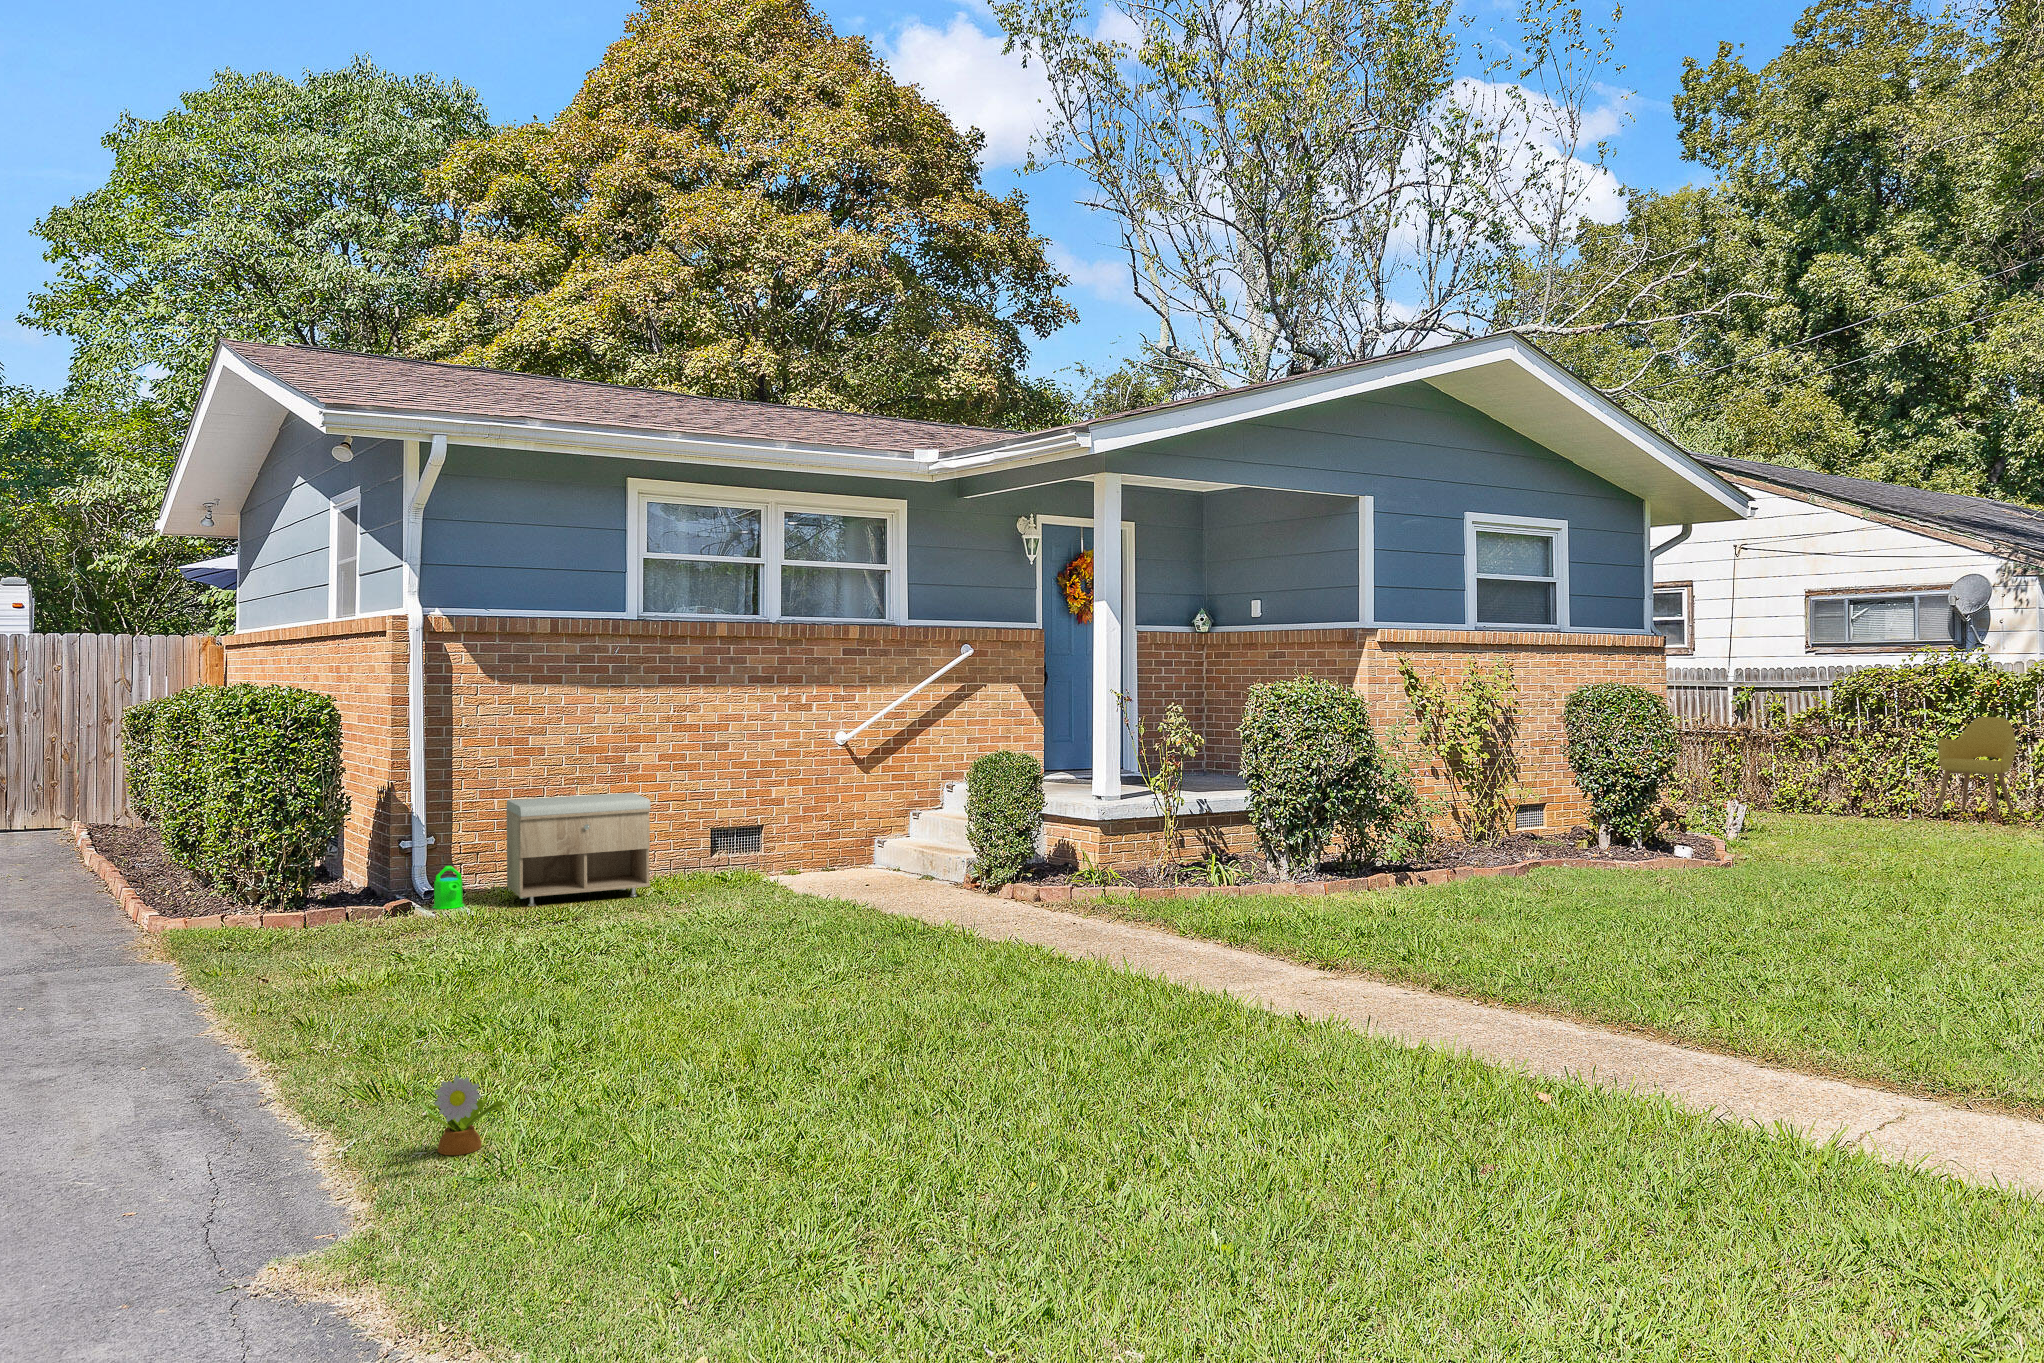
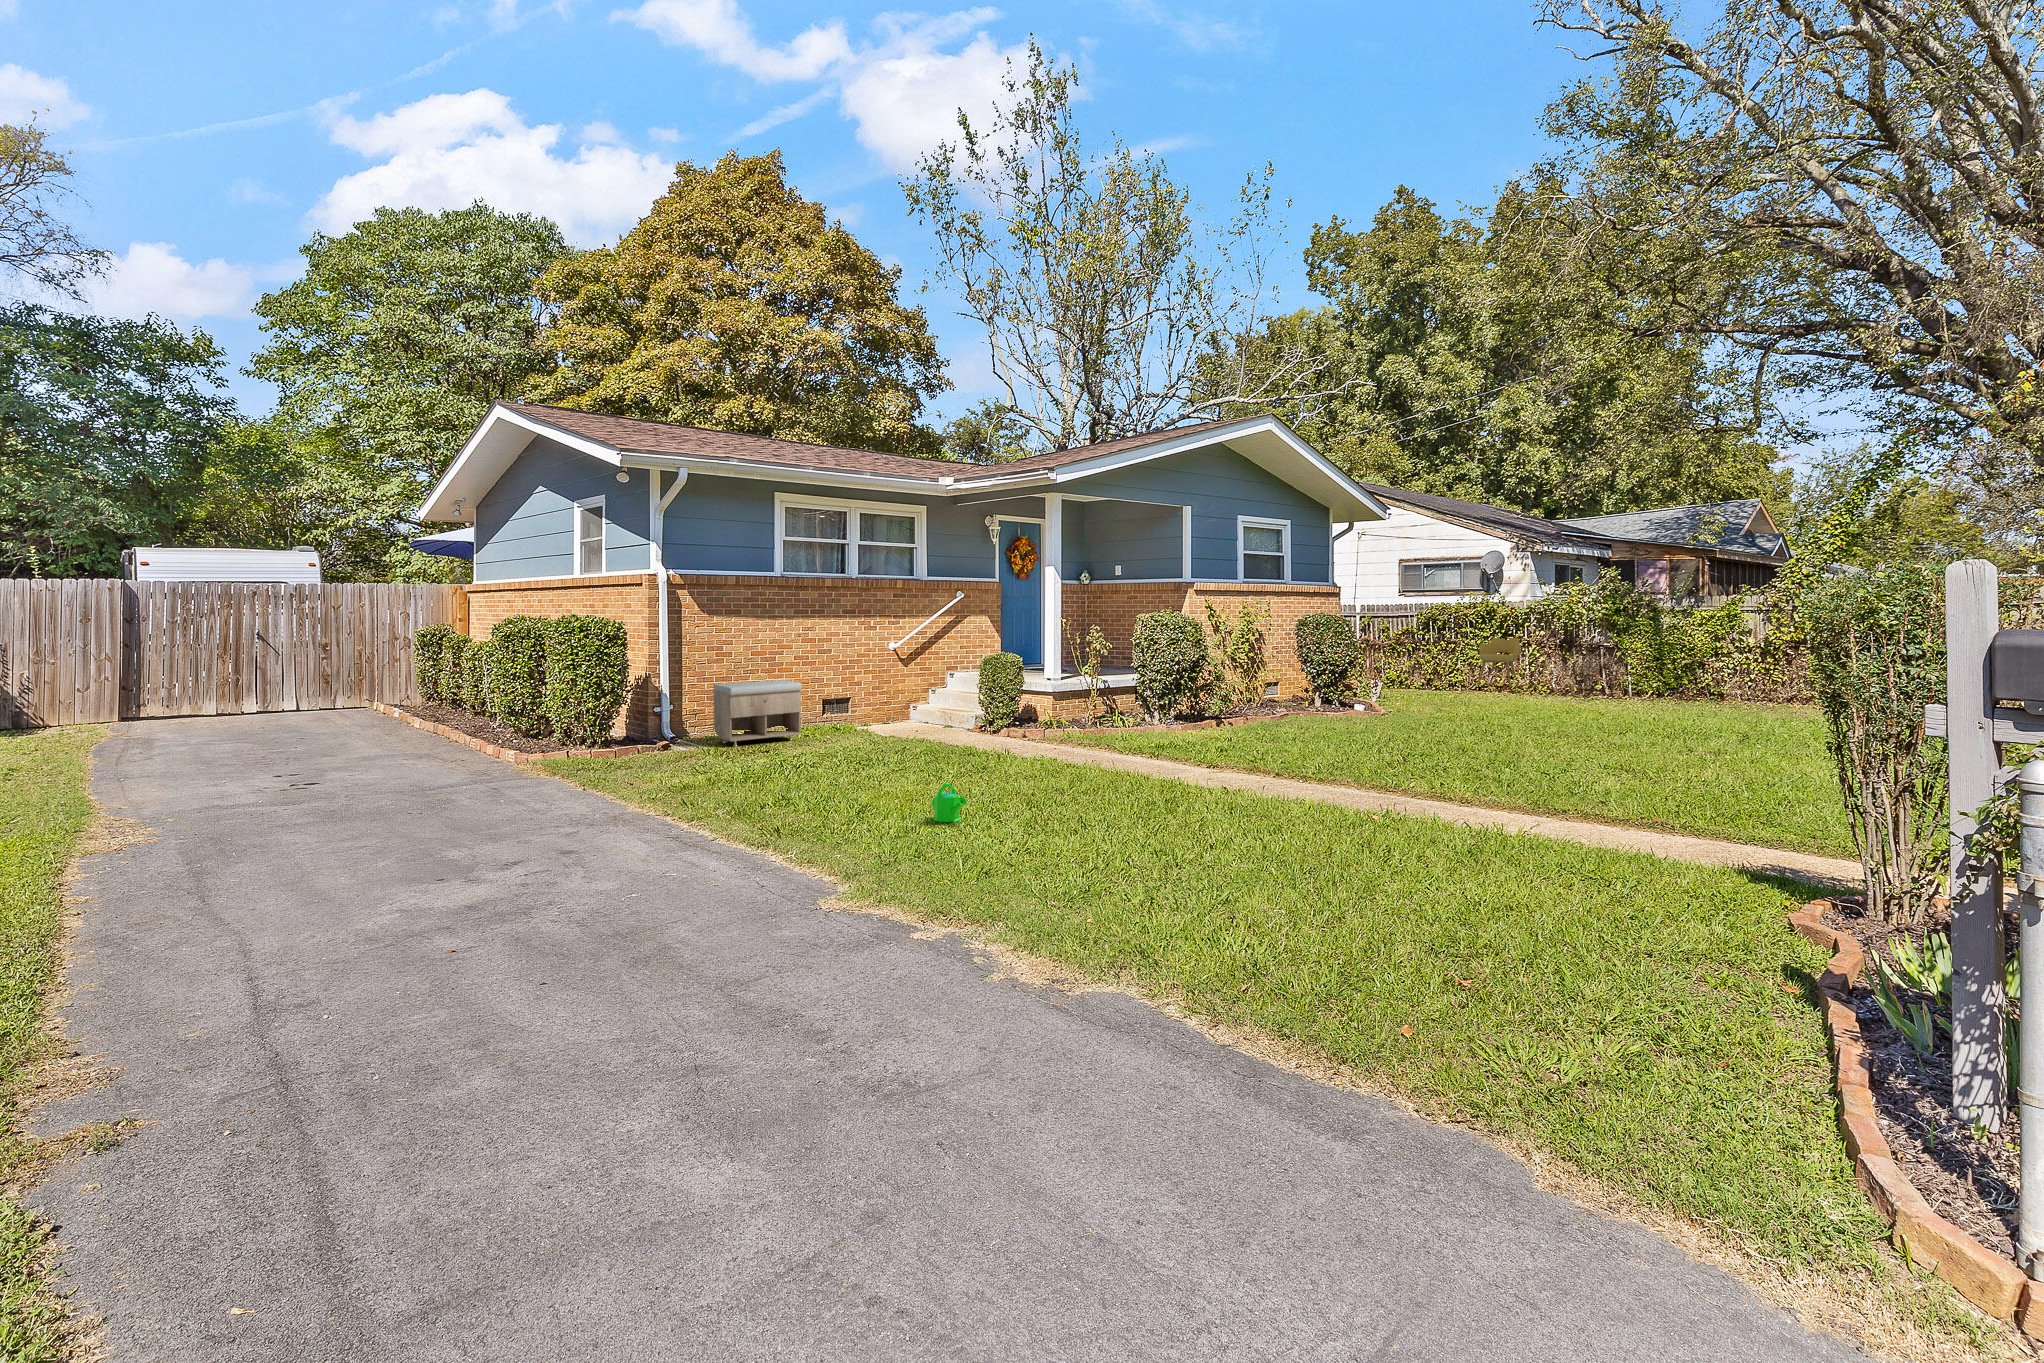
watering can: present [432,866,465,909] -> present [932,783,967,822]
decorative plant: present [417,1075,508,1155] -> none [844,810,885,851]

